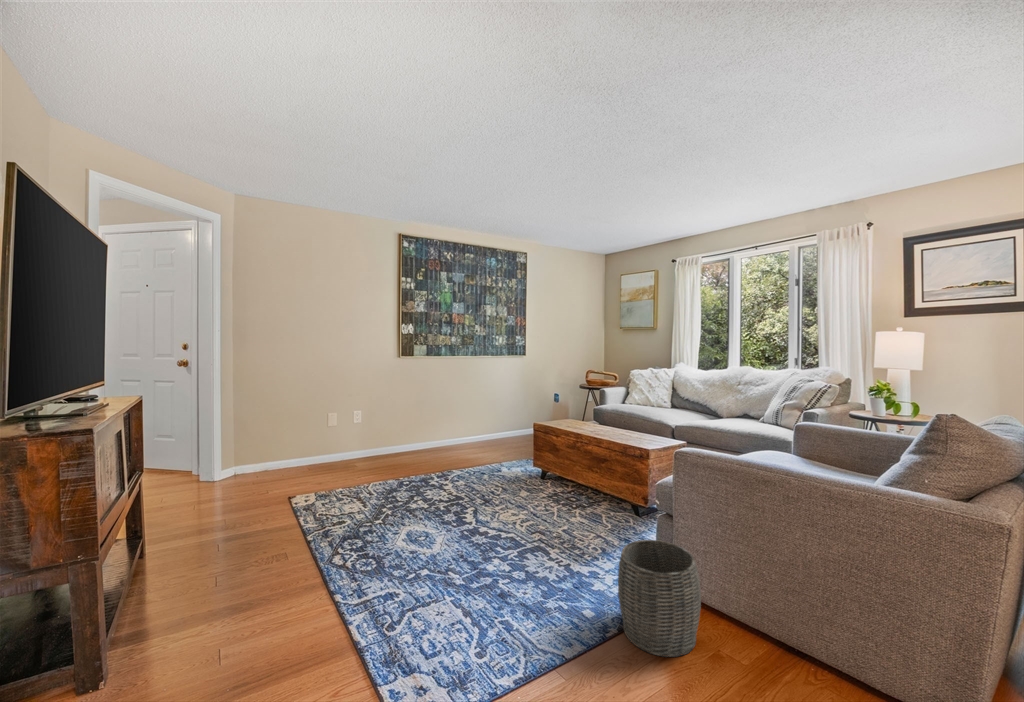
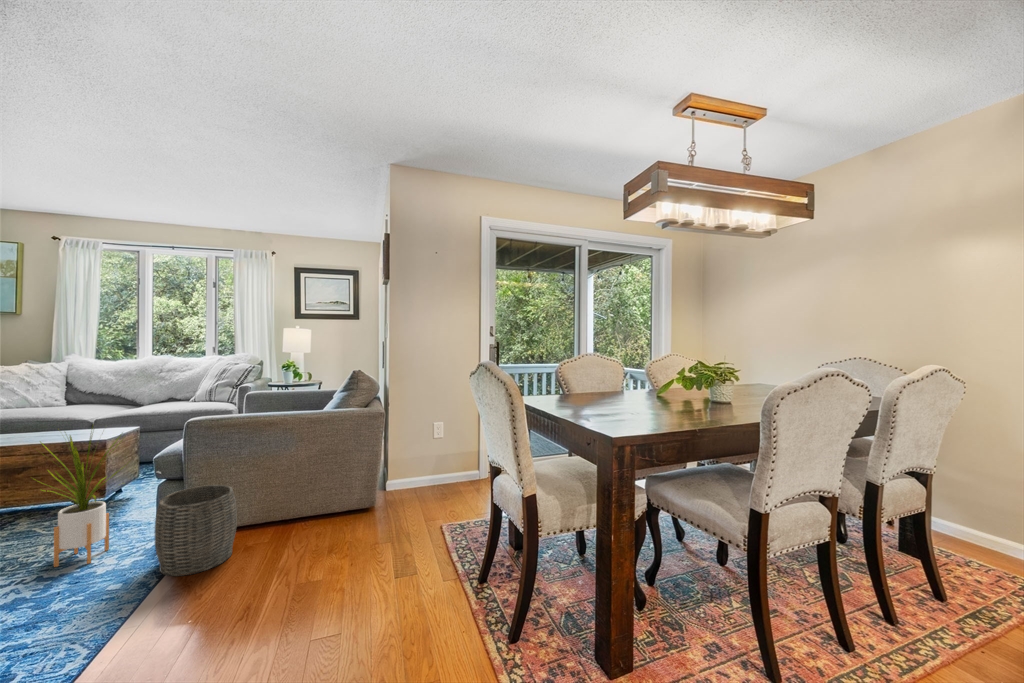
house plant: none [567,442,633,572] -> present [40,436,119,567]

